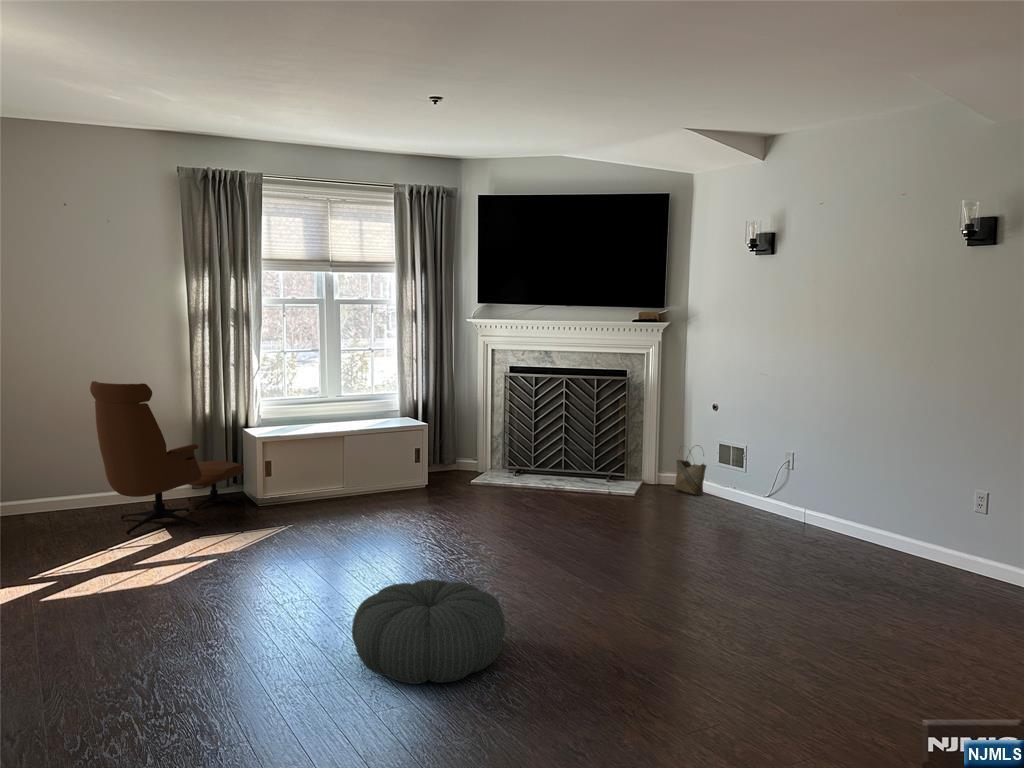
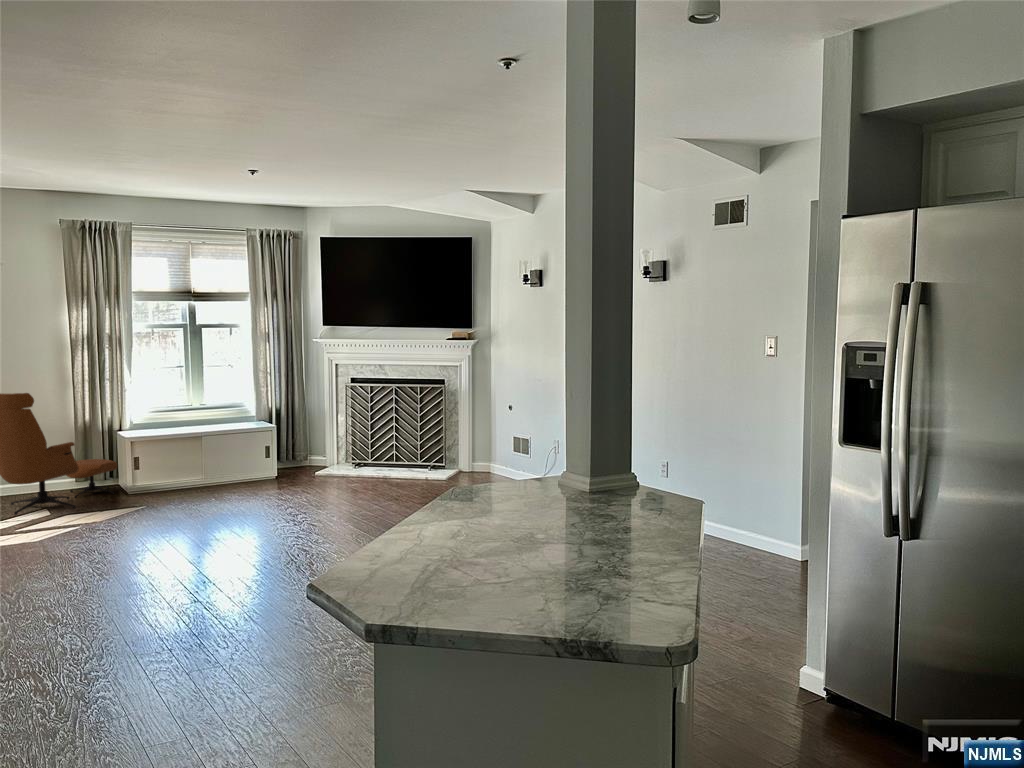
woven basket: present [674,455,706,495] -> none [480,438,504,478]
pouf: present [352,579,505,684] -> none [169,524,281,588]

